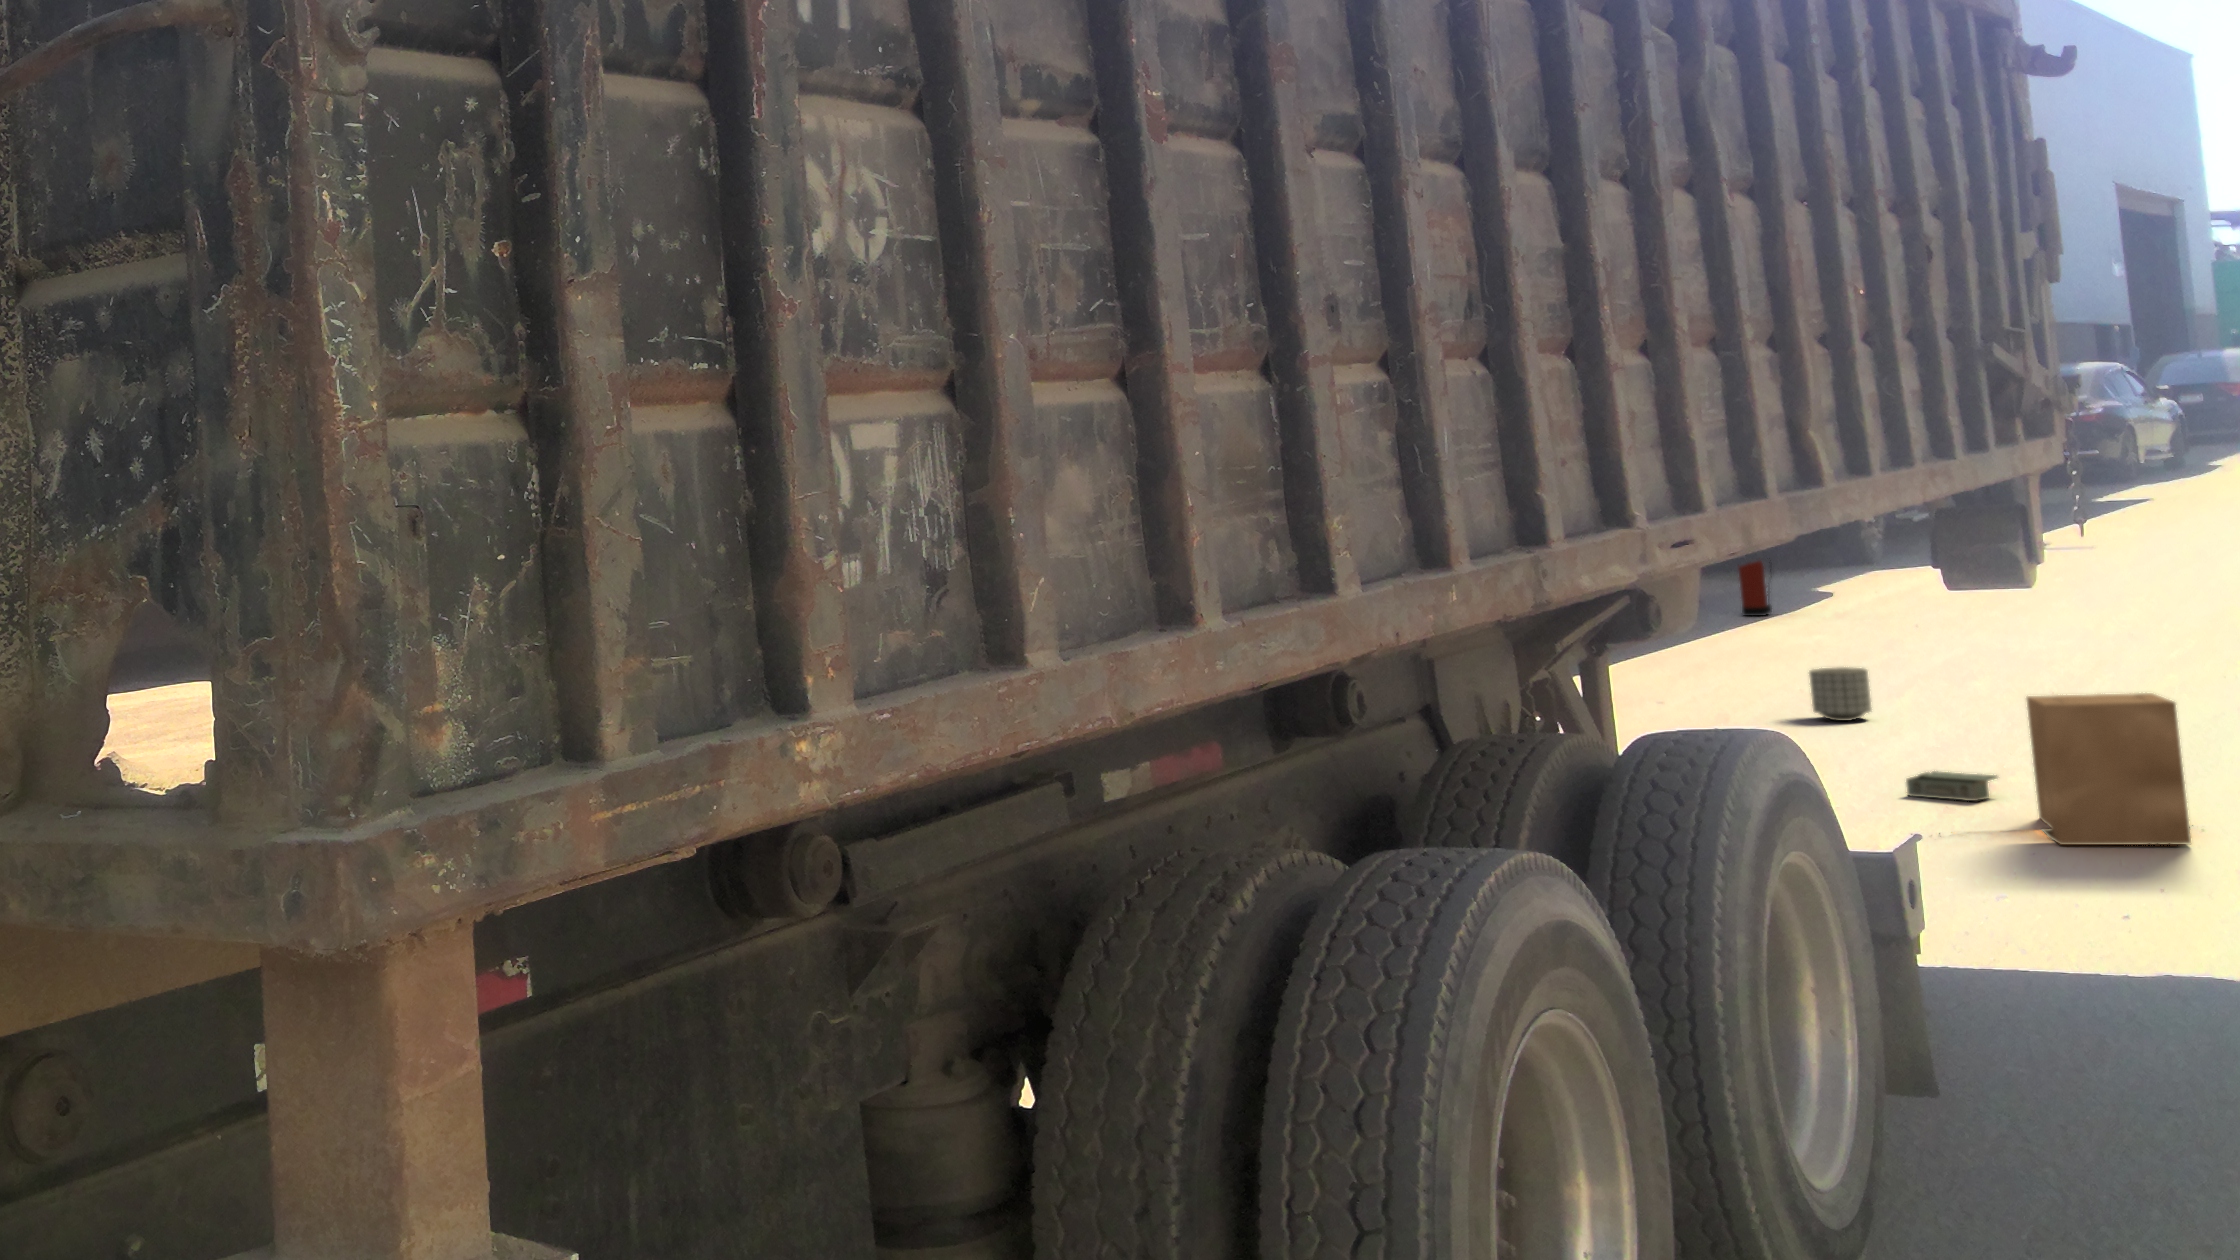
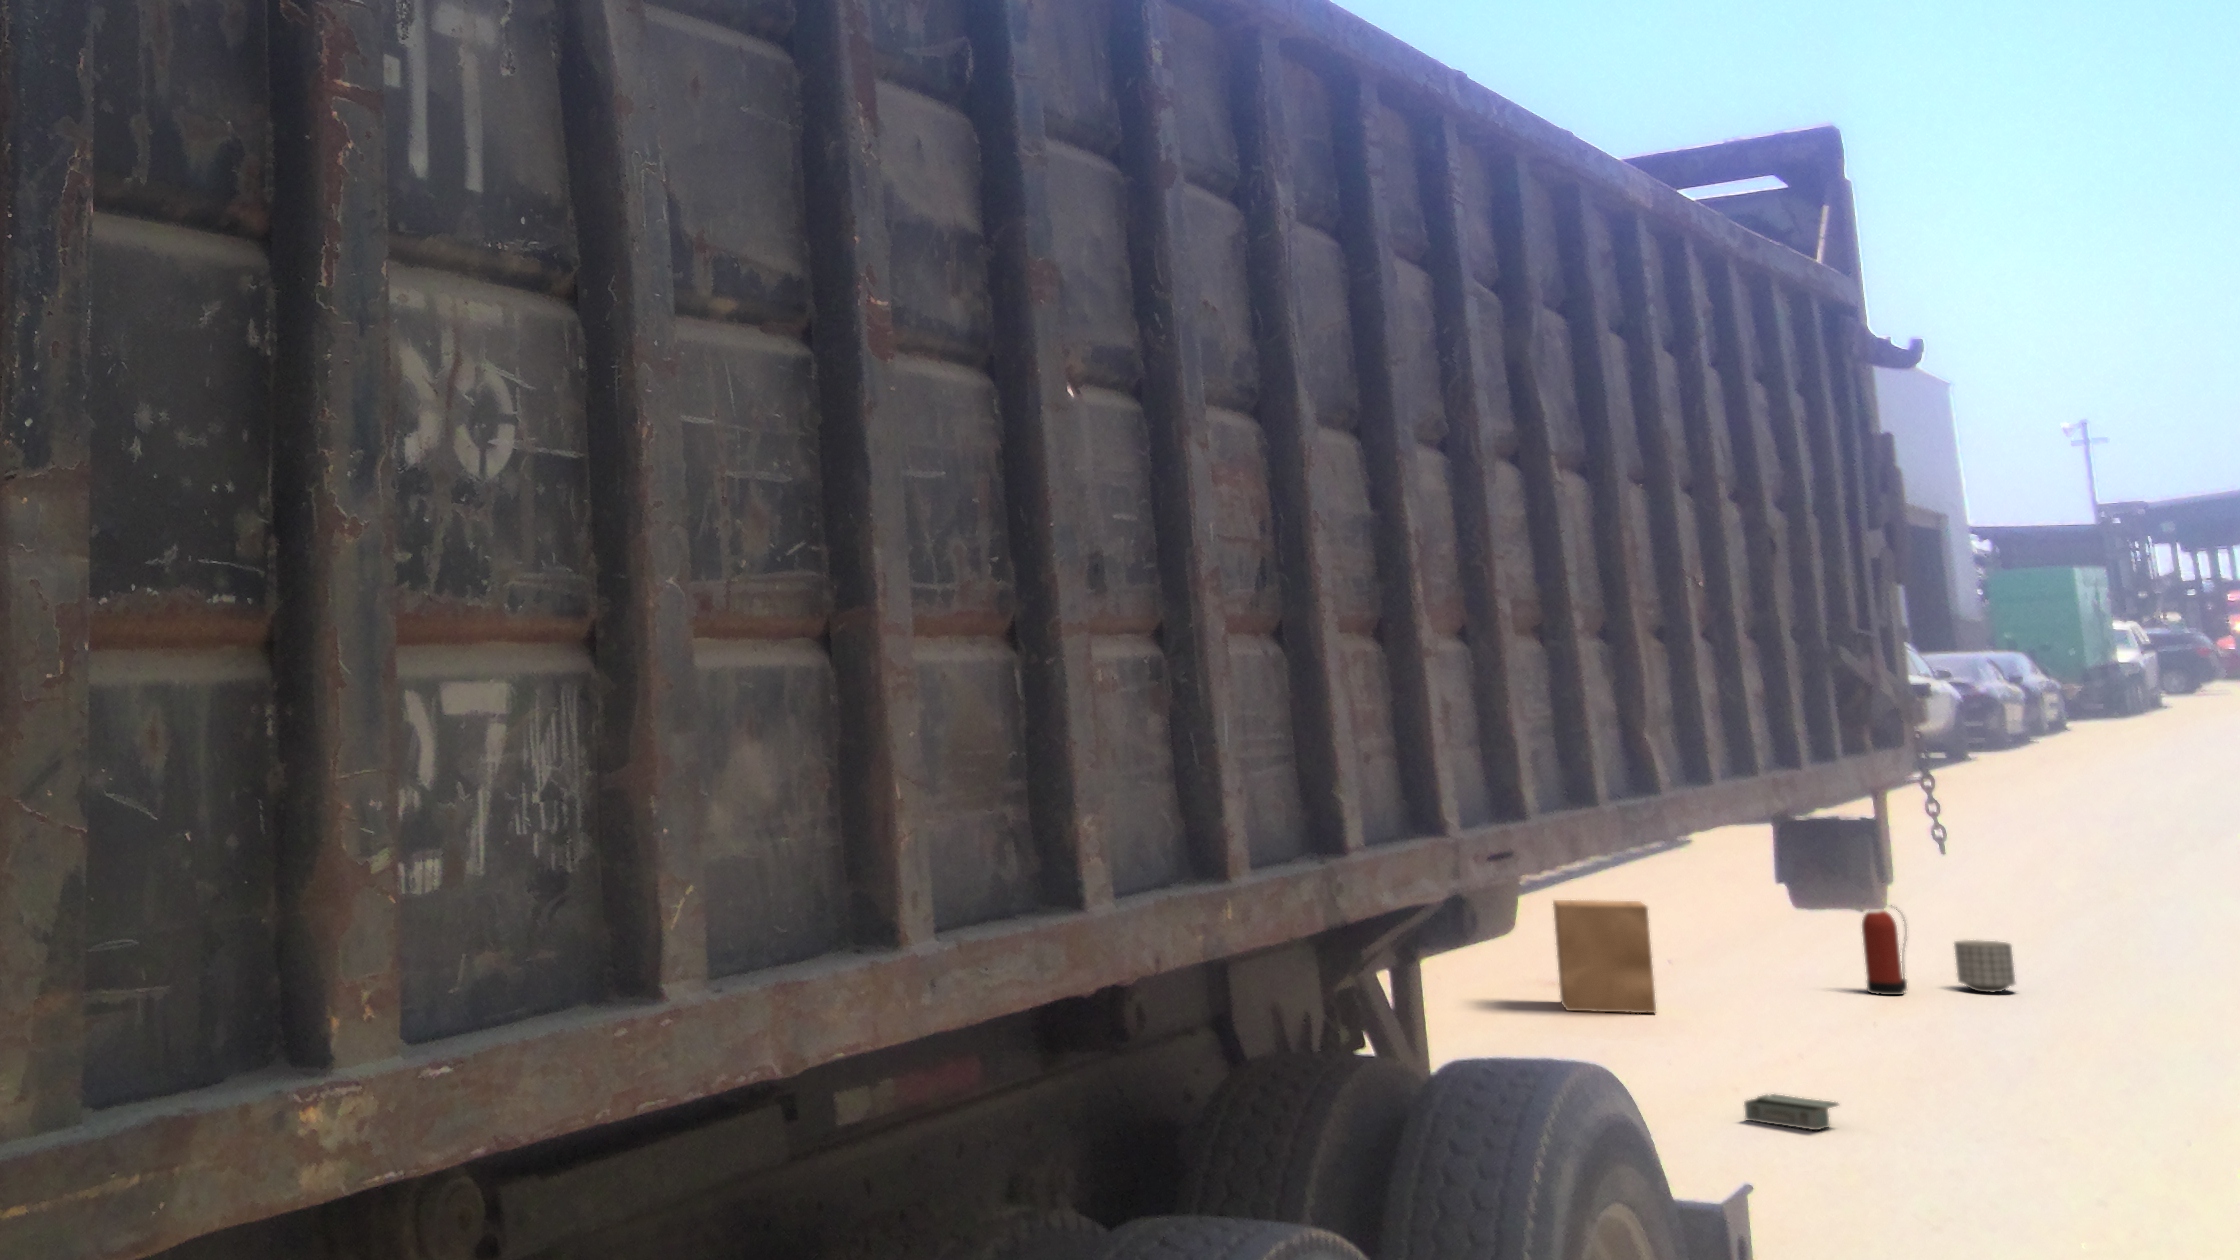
fire extinguisher: present [1739,561,1772,616] -> present [1862,905,1907,995]
planter: present [1809,667,1871,721] -> present [1954,940,2015,993]
cardboard box: present [2027,693,2191,845] -> present [1553,900,1656,1013]

